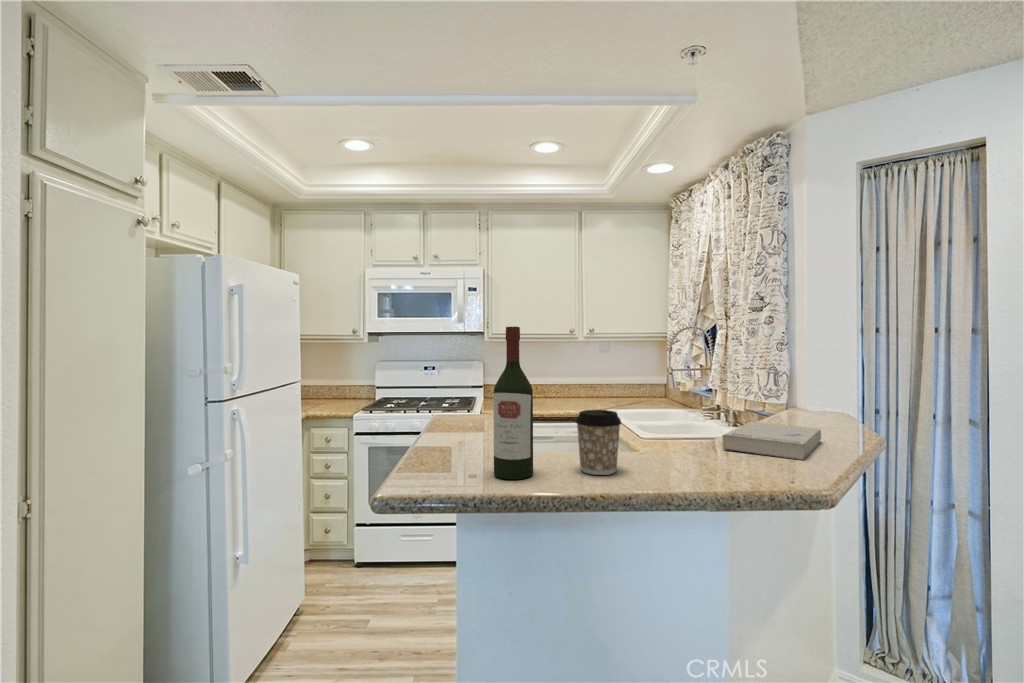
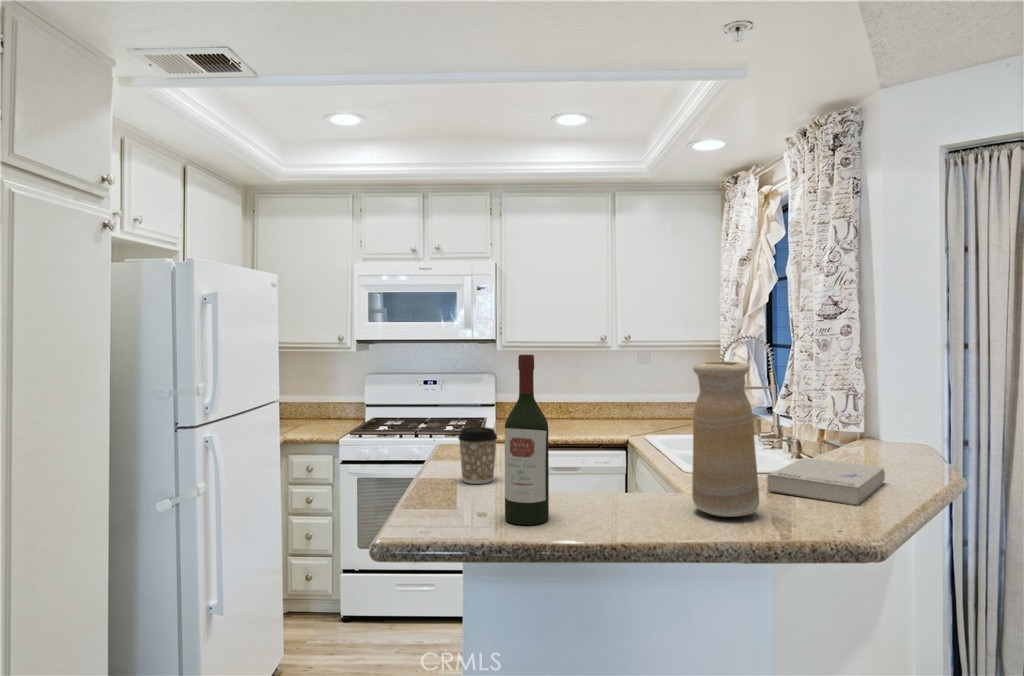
vase: none [660,334,720,470] -> present [692,361,759,517]
coffee cup: present [576,410,621,475] -> present [458,427,498,484]

